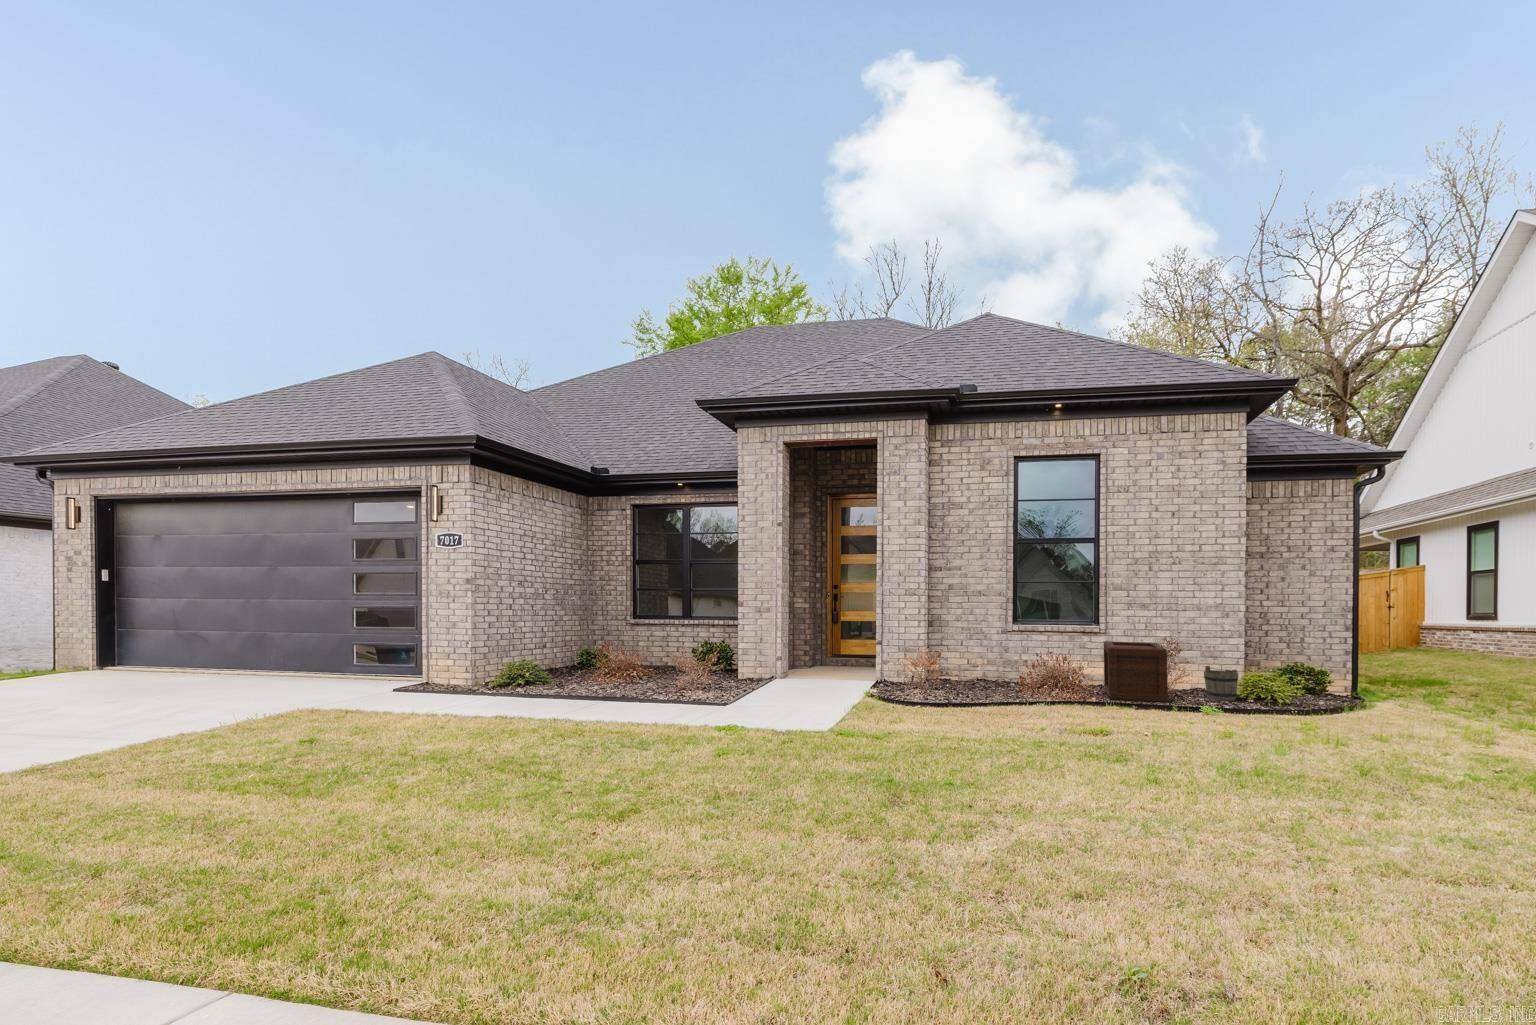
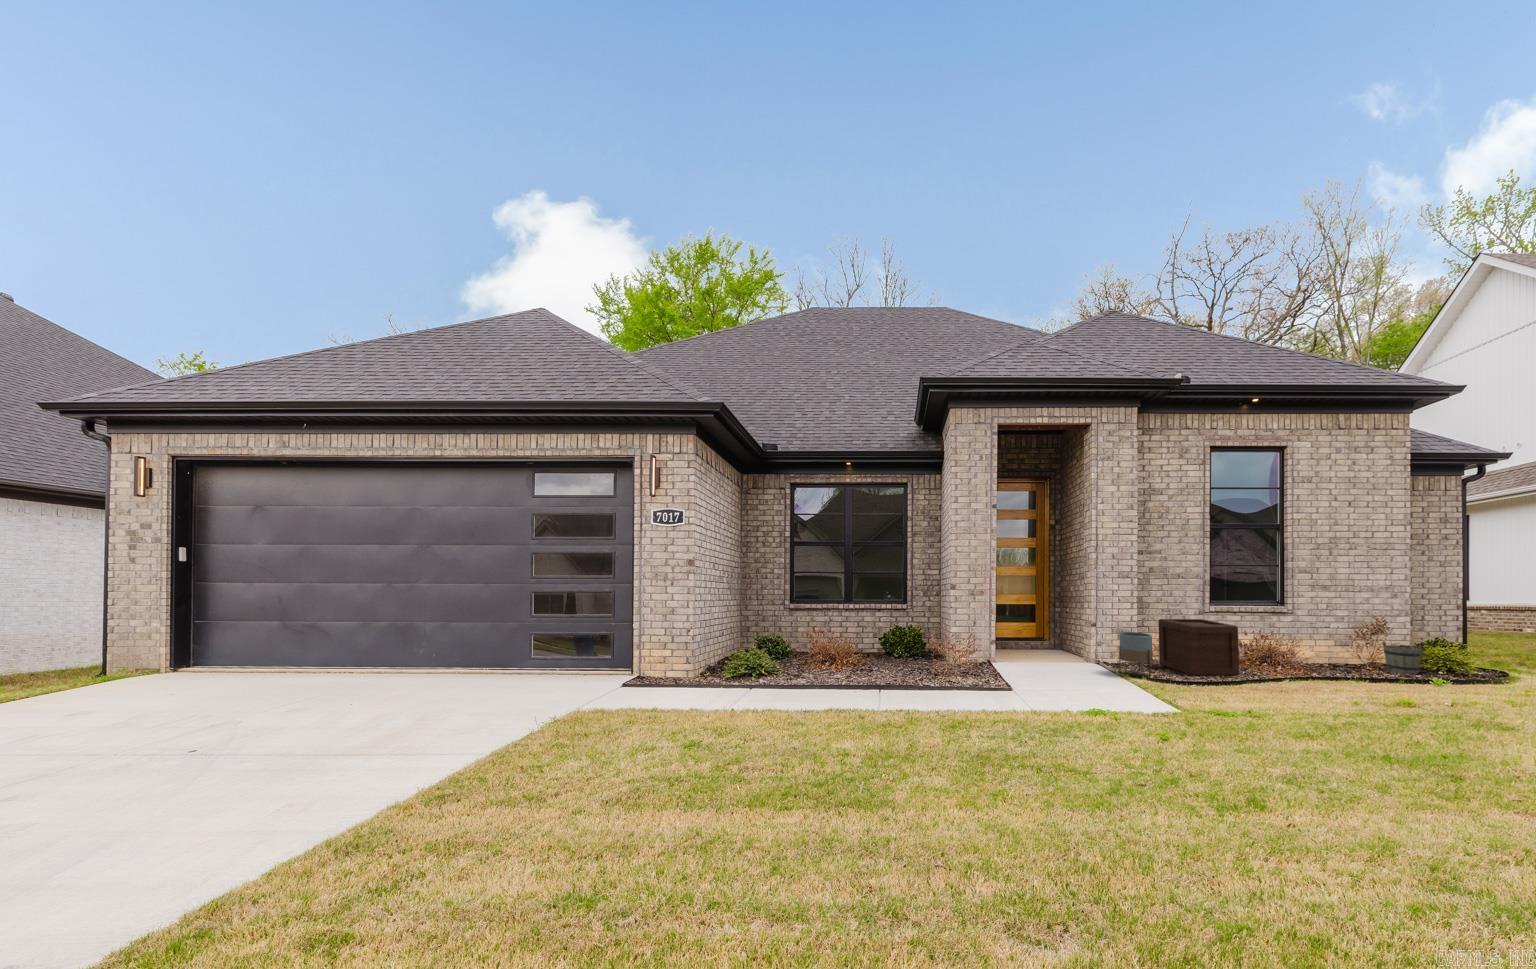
wooden crate: present [1104,641,1168,702] -> present [1158,619,1239,675]
planter: none [888,650,918,695] -> present [1119,632,1153,677]

